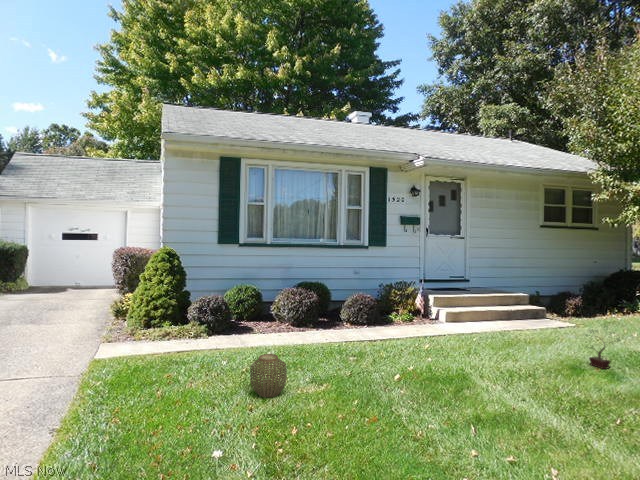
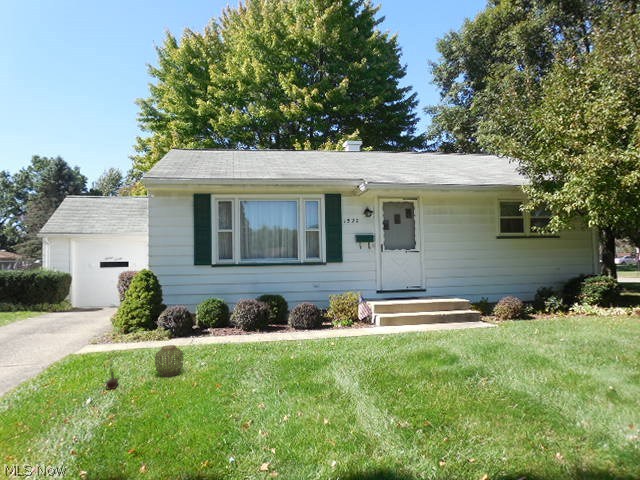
potted plant: present [586,326,620,369] -> present [106,355,118,389]

